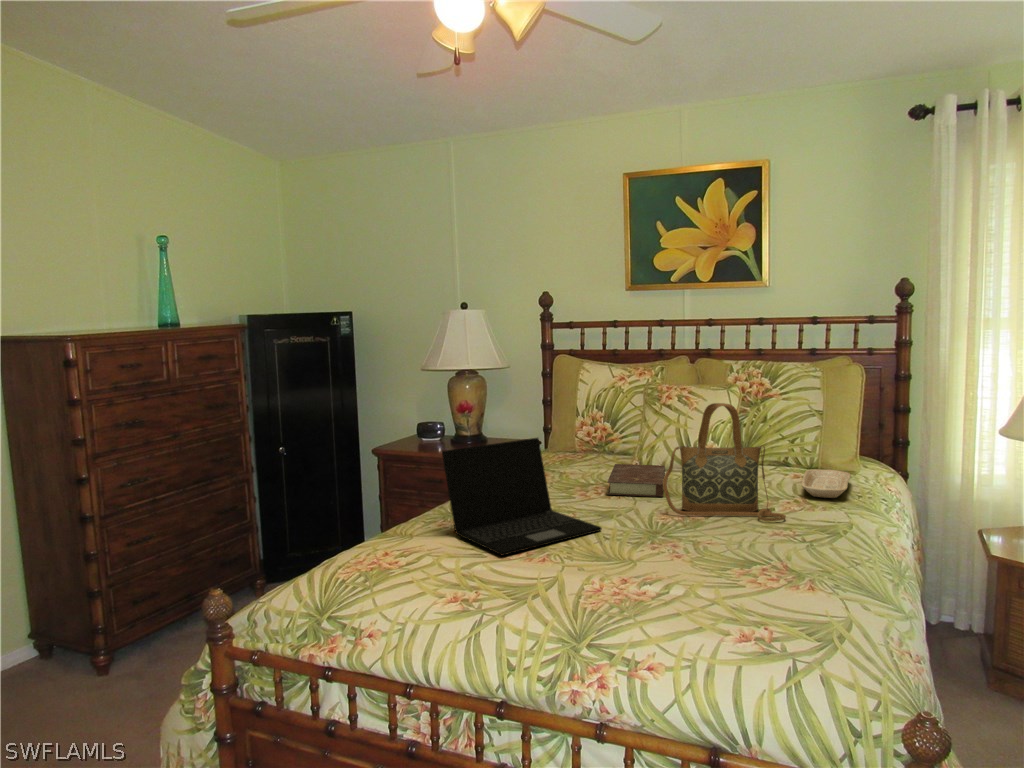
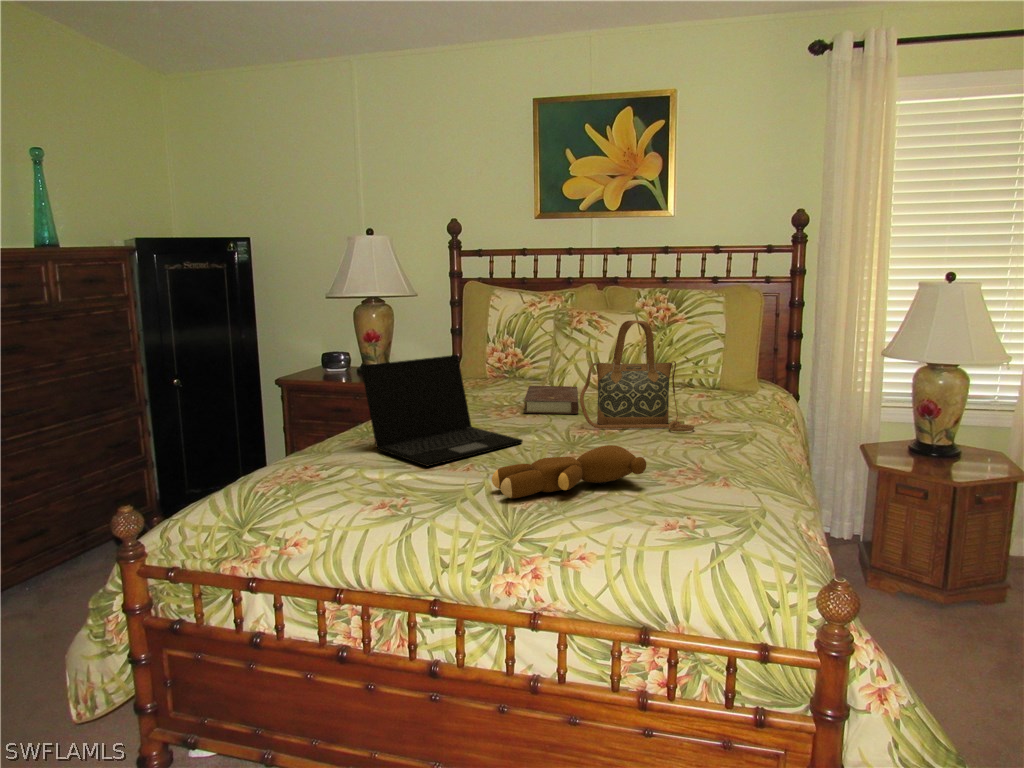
tray: present [802,469,851,498] -> none [706,388,749,412]
teddy bear: none [563,541,725,597] -> present [492,445,646,498]

